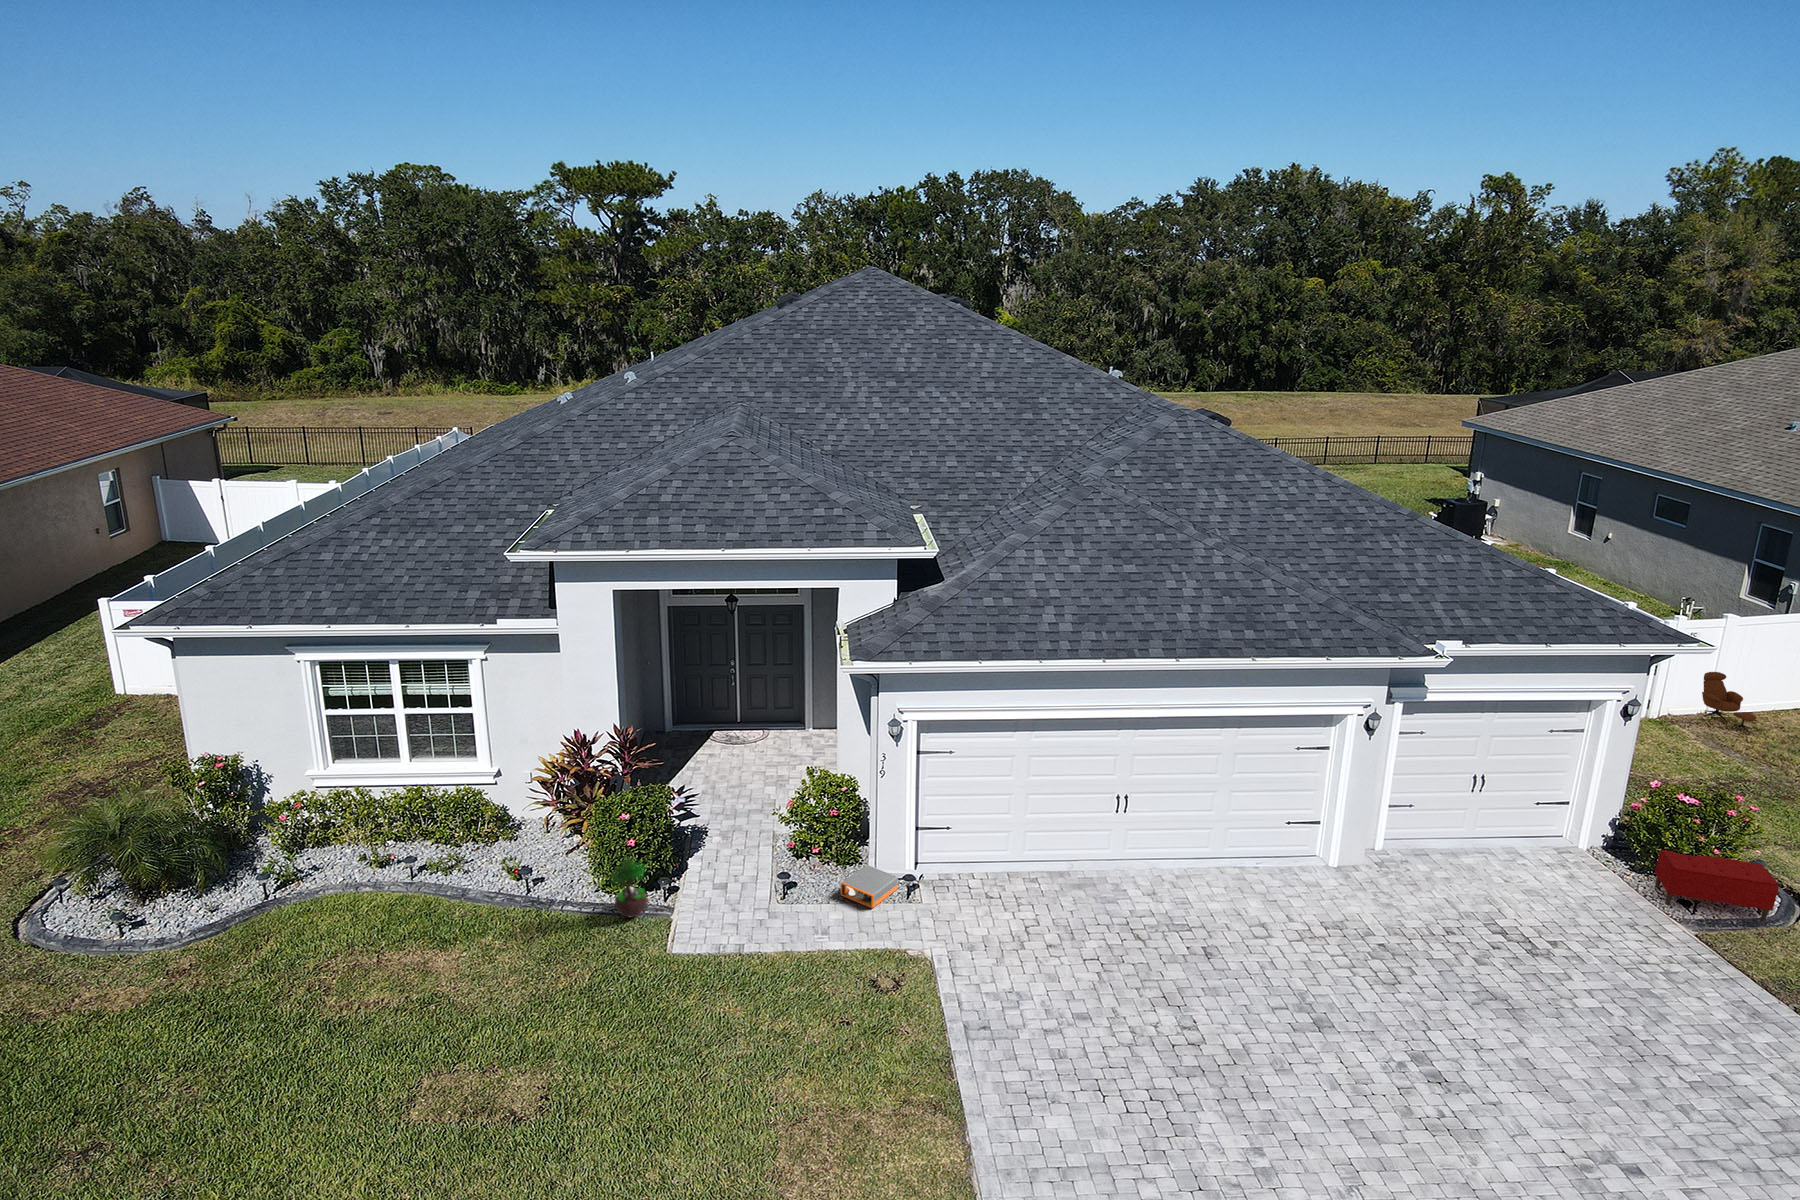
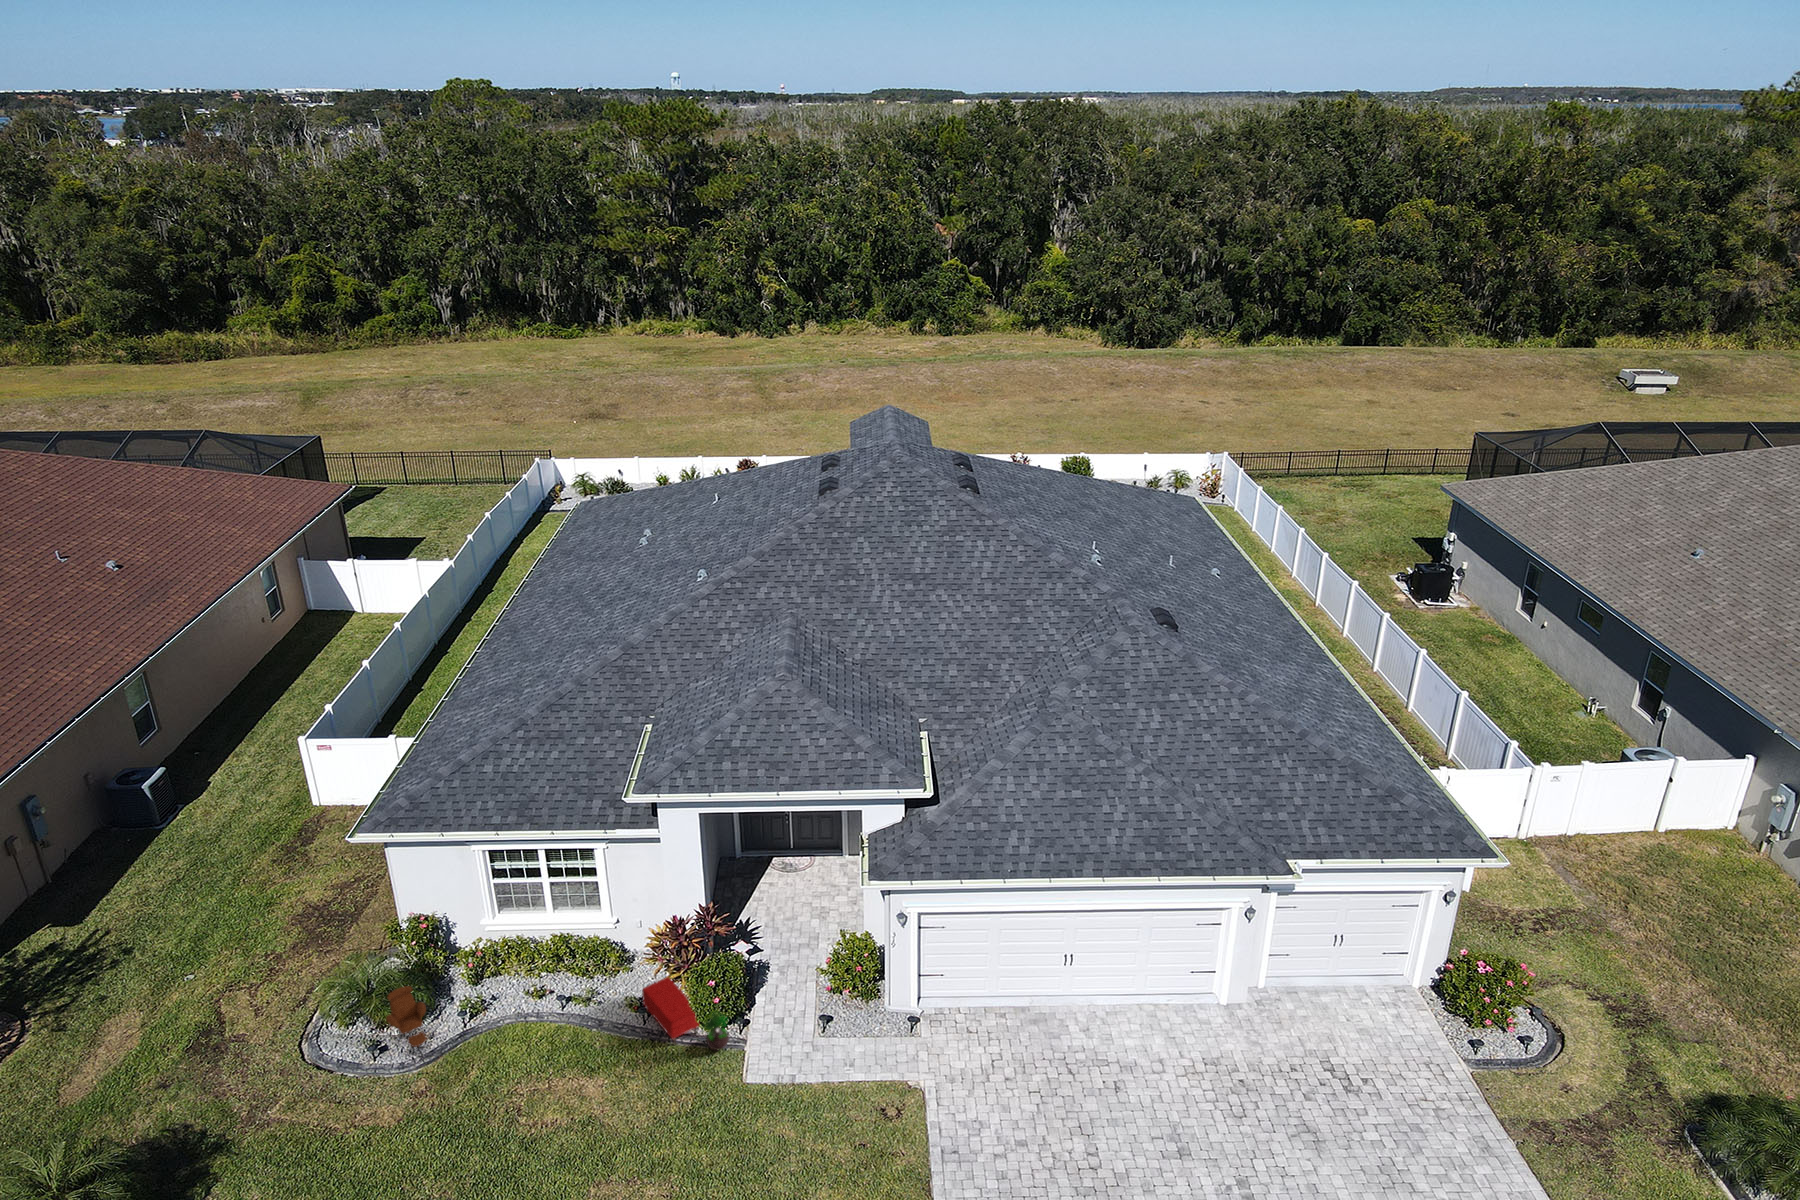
lounge chair: present [1702,672,1756,733] -> present [386,986,427,1052]
bench: present [1655,850,1779,921] -> present [642,977,699,1045]
storage box: present [841,865,898,908] -> none [863,1007,904,1044]

